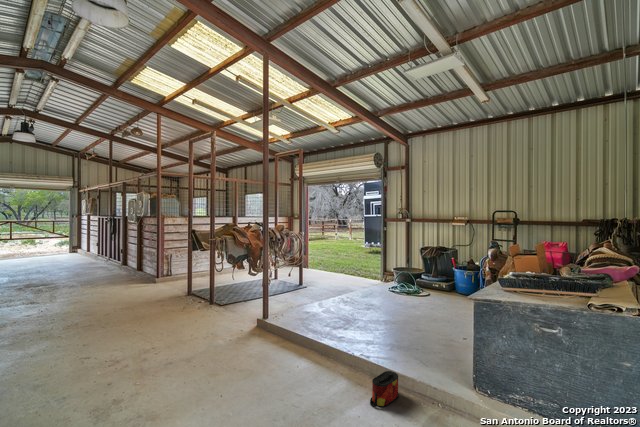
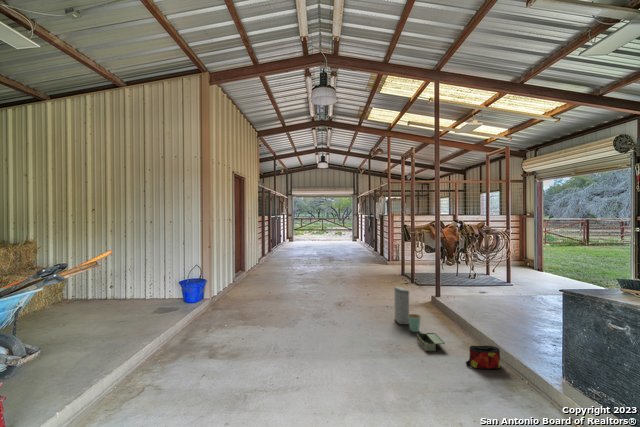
trash can: none [239,320,285,380] -> present [394,287,420,332]
toolbox: none [293,374,335,406] -> present [417,333,445,351]

